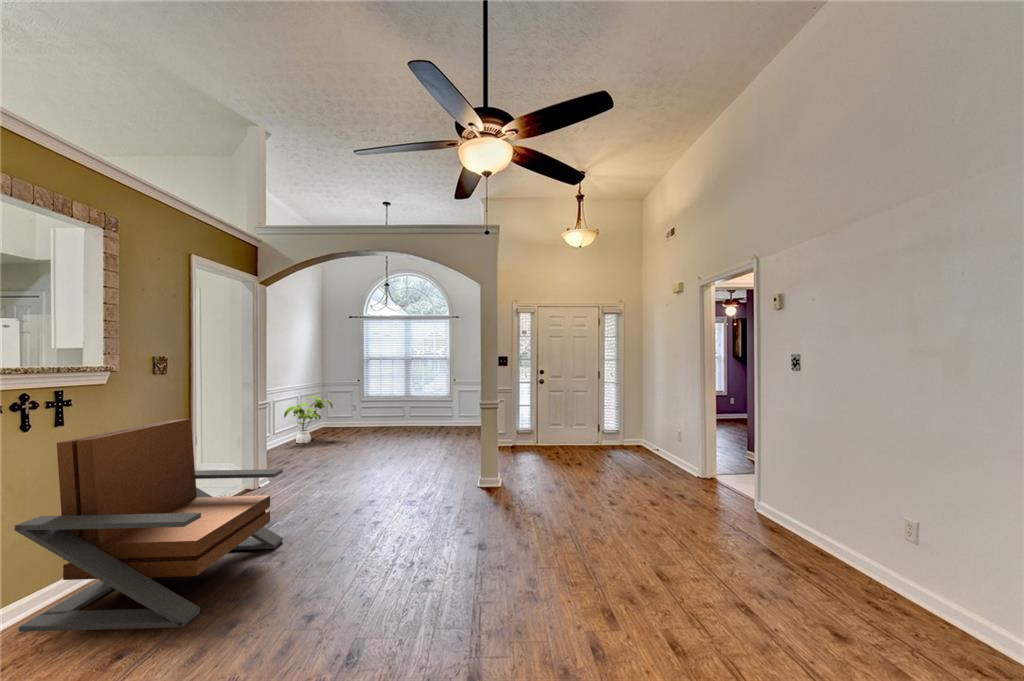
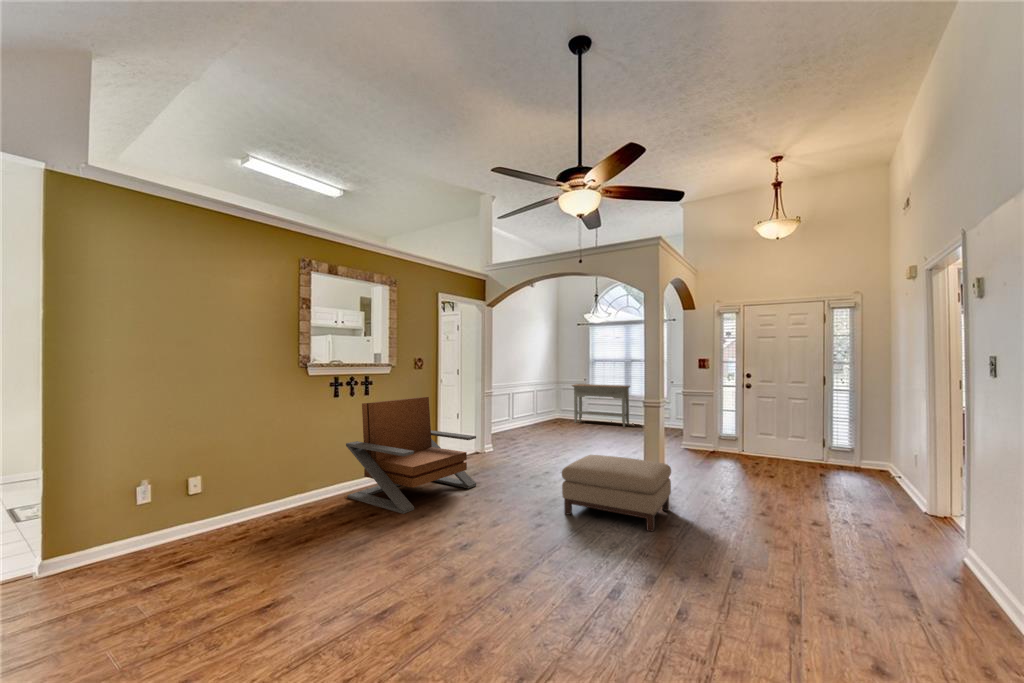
console table: none [343,385,411,432] -> present [572,384,630,427]
house plant: present [284,396,333,443] -> none [523,390,559,428]
ottoman: none [434,468,549,551] -> present [562,455,671,532]

